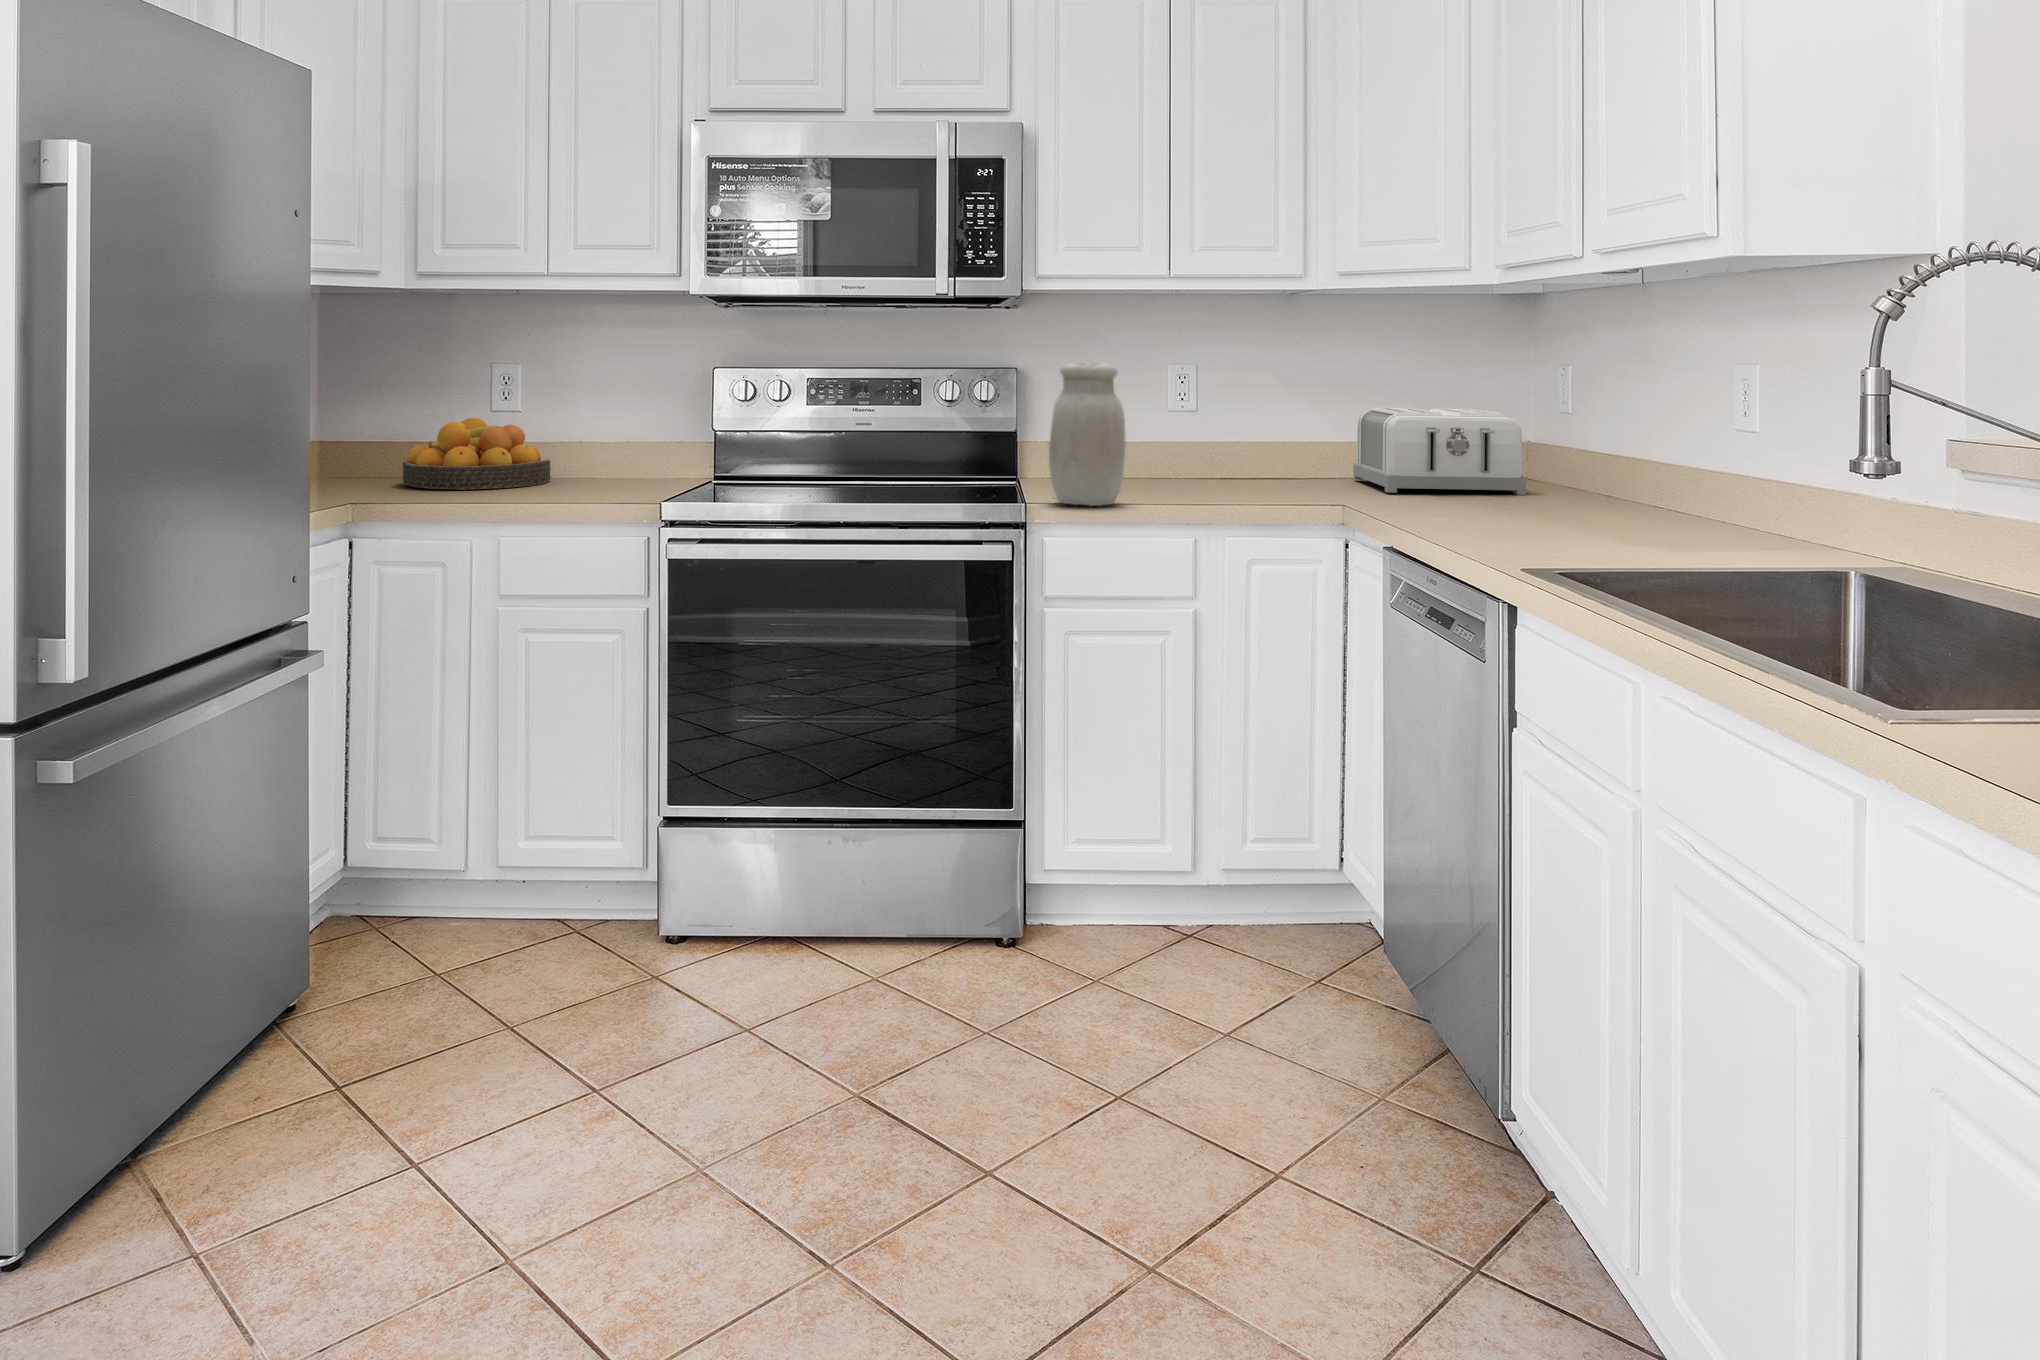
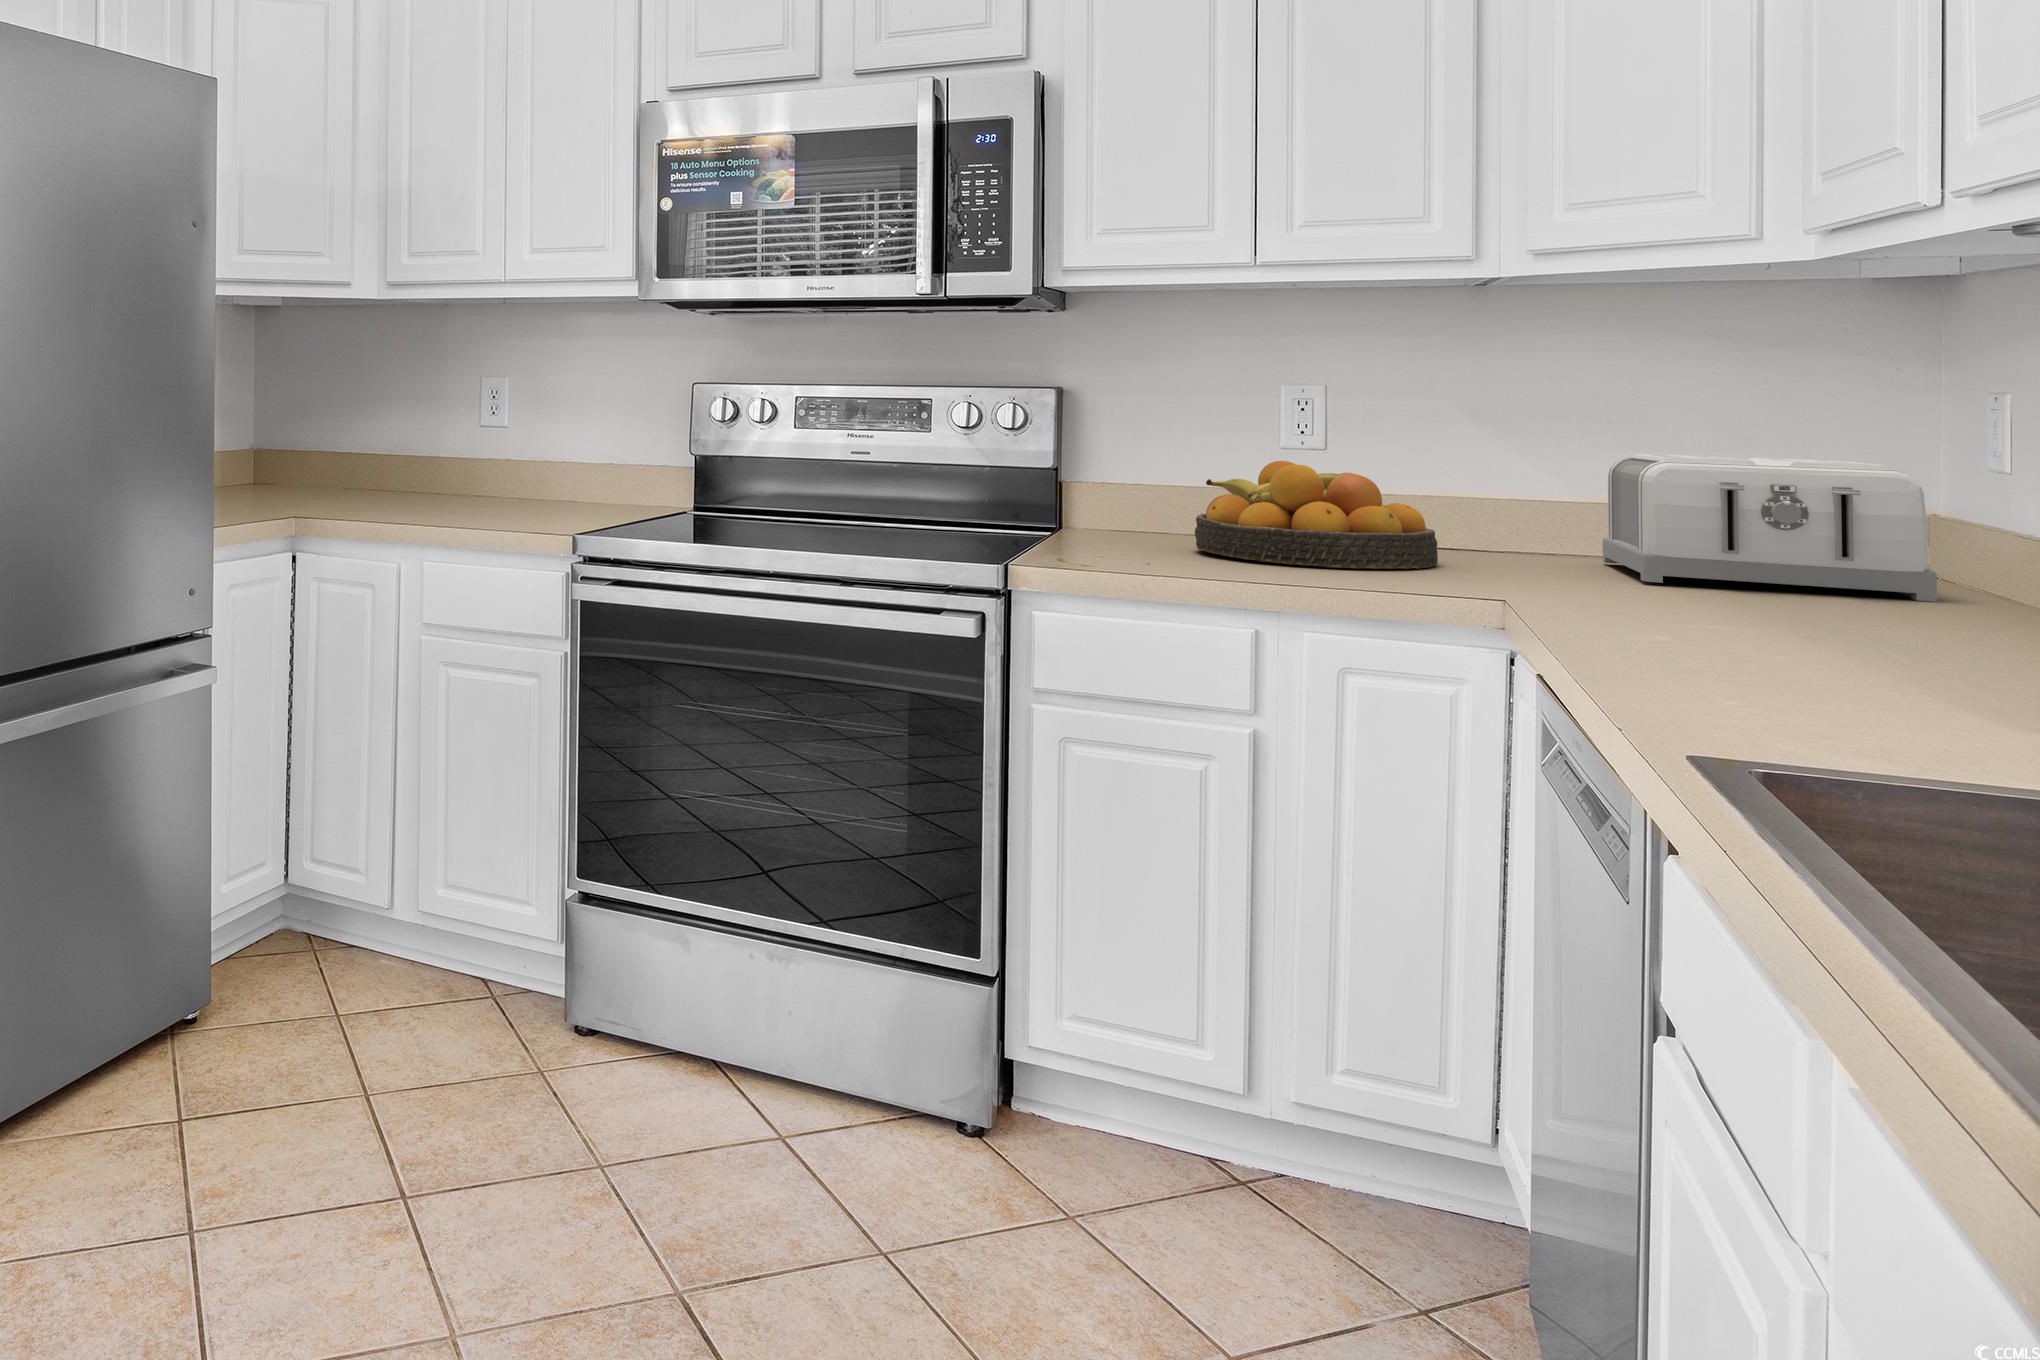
jar: present [1049,363,1126,506] -> none [1059,375,1169,569]
fruit bowl: present [403,418,551,490] -> present [1195,461,1438,569]

